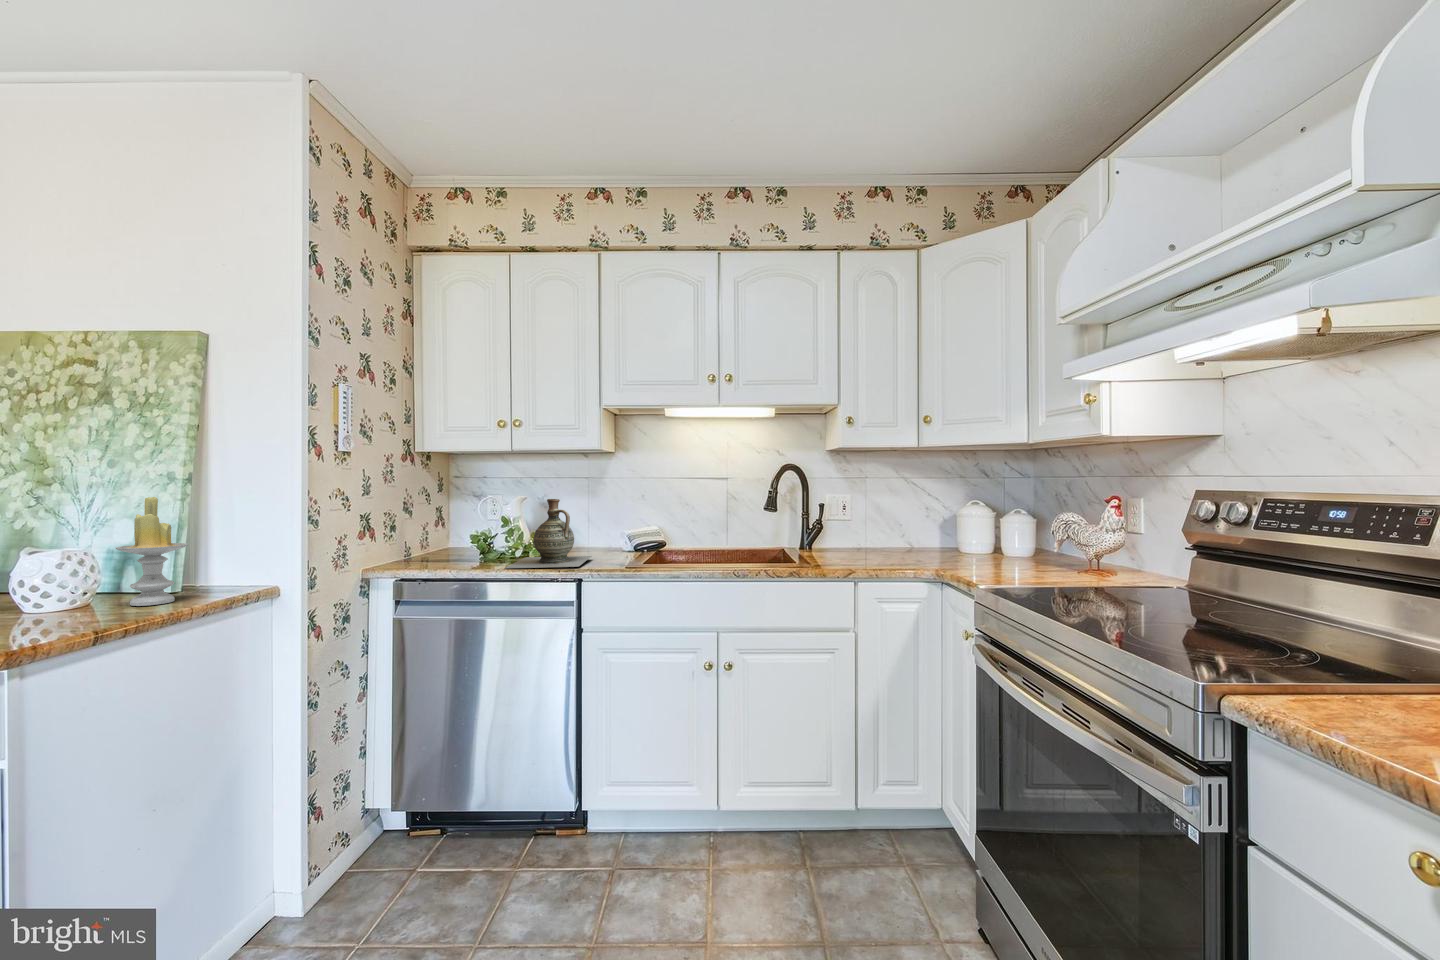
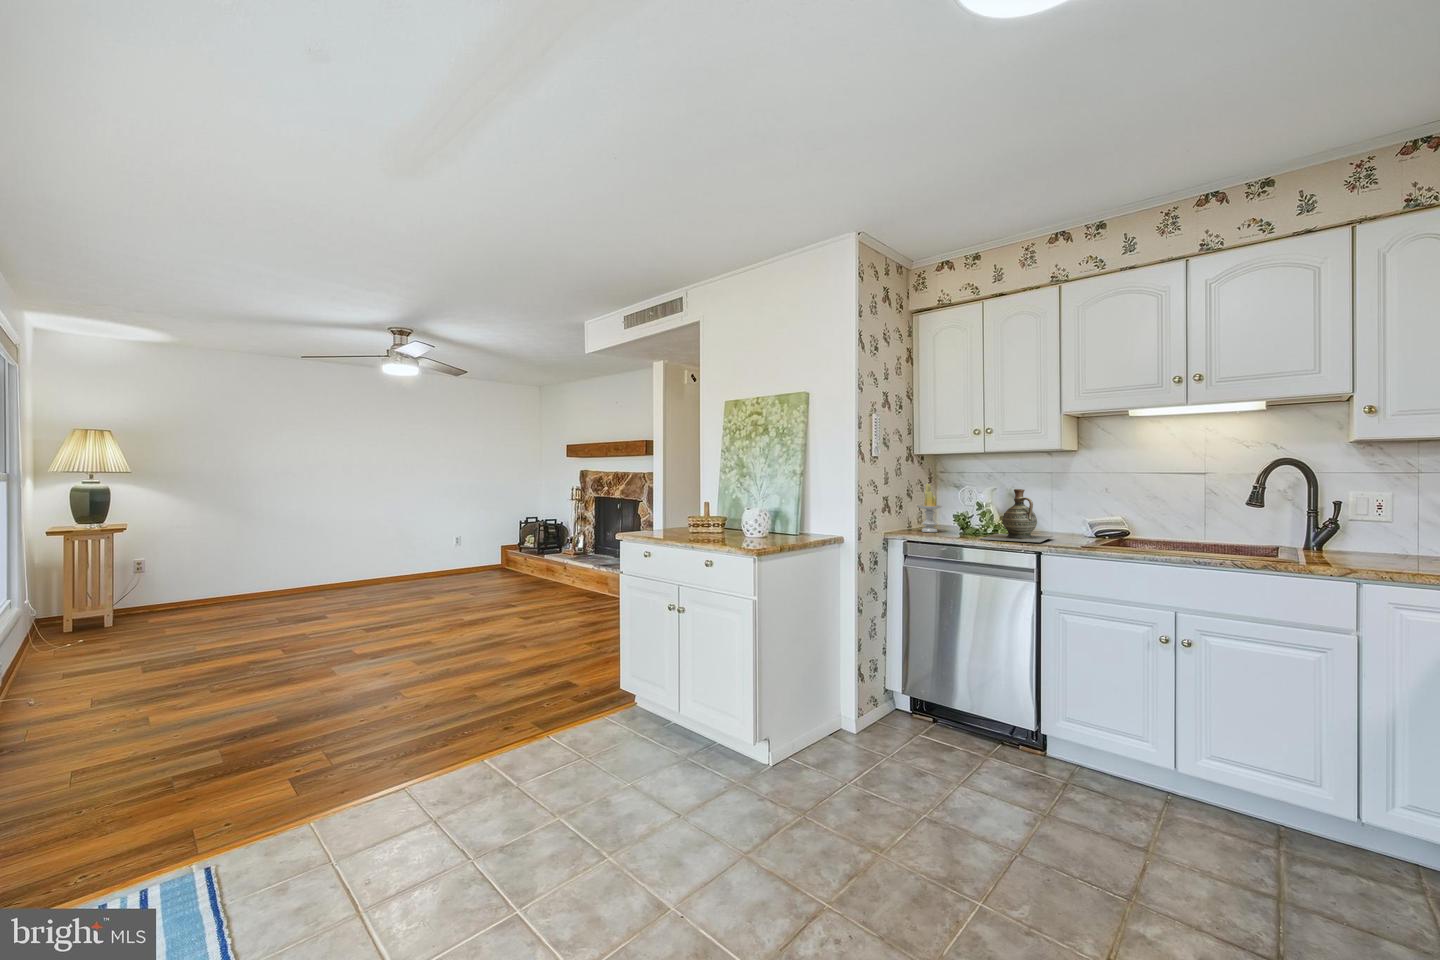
candle: present [116,497,188,606] -> present [917,484,942,532]

